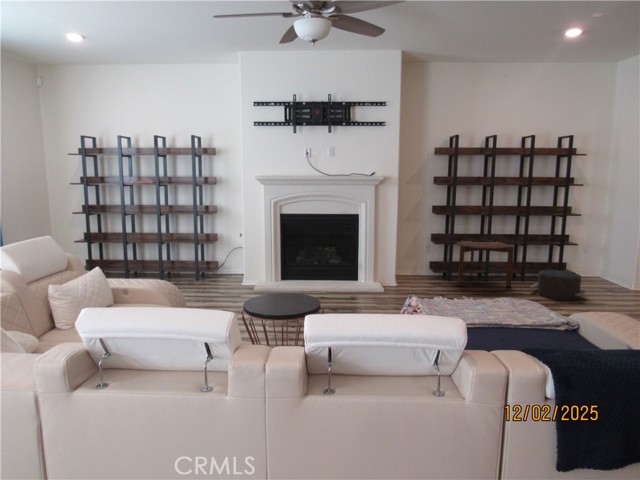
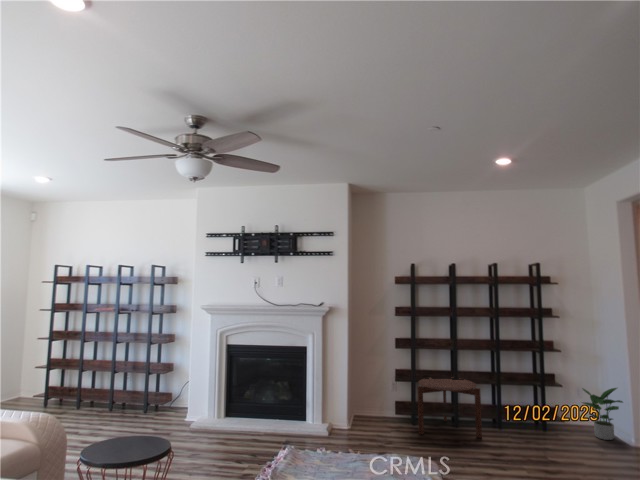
potted plant: none [586,243,627,284] -> present [583,388,623,440]
pouf: present [530,270,585,300] -> none [498,419,564,461]

